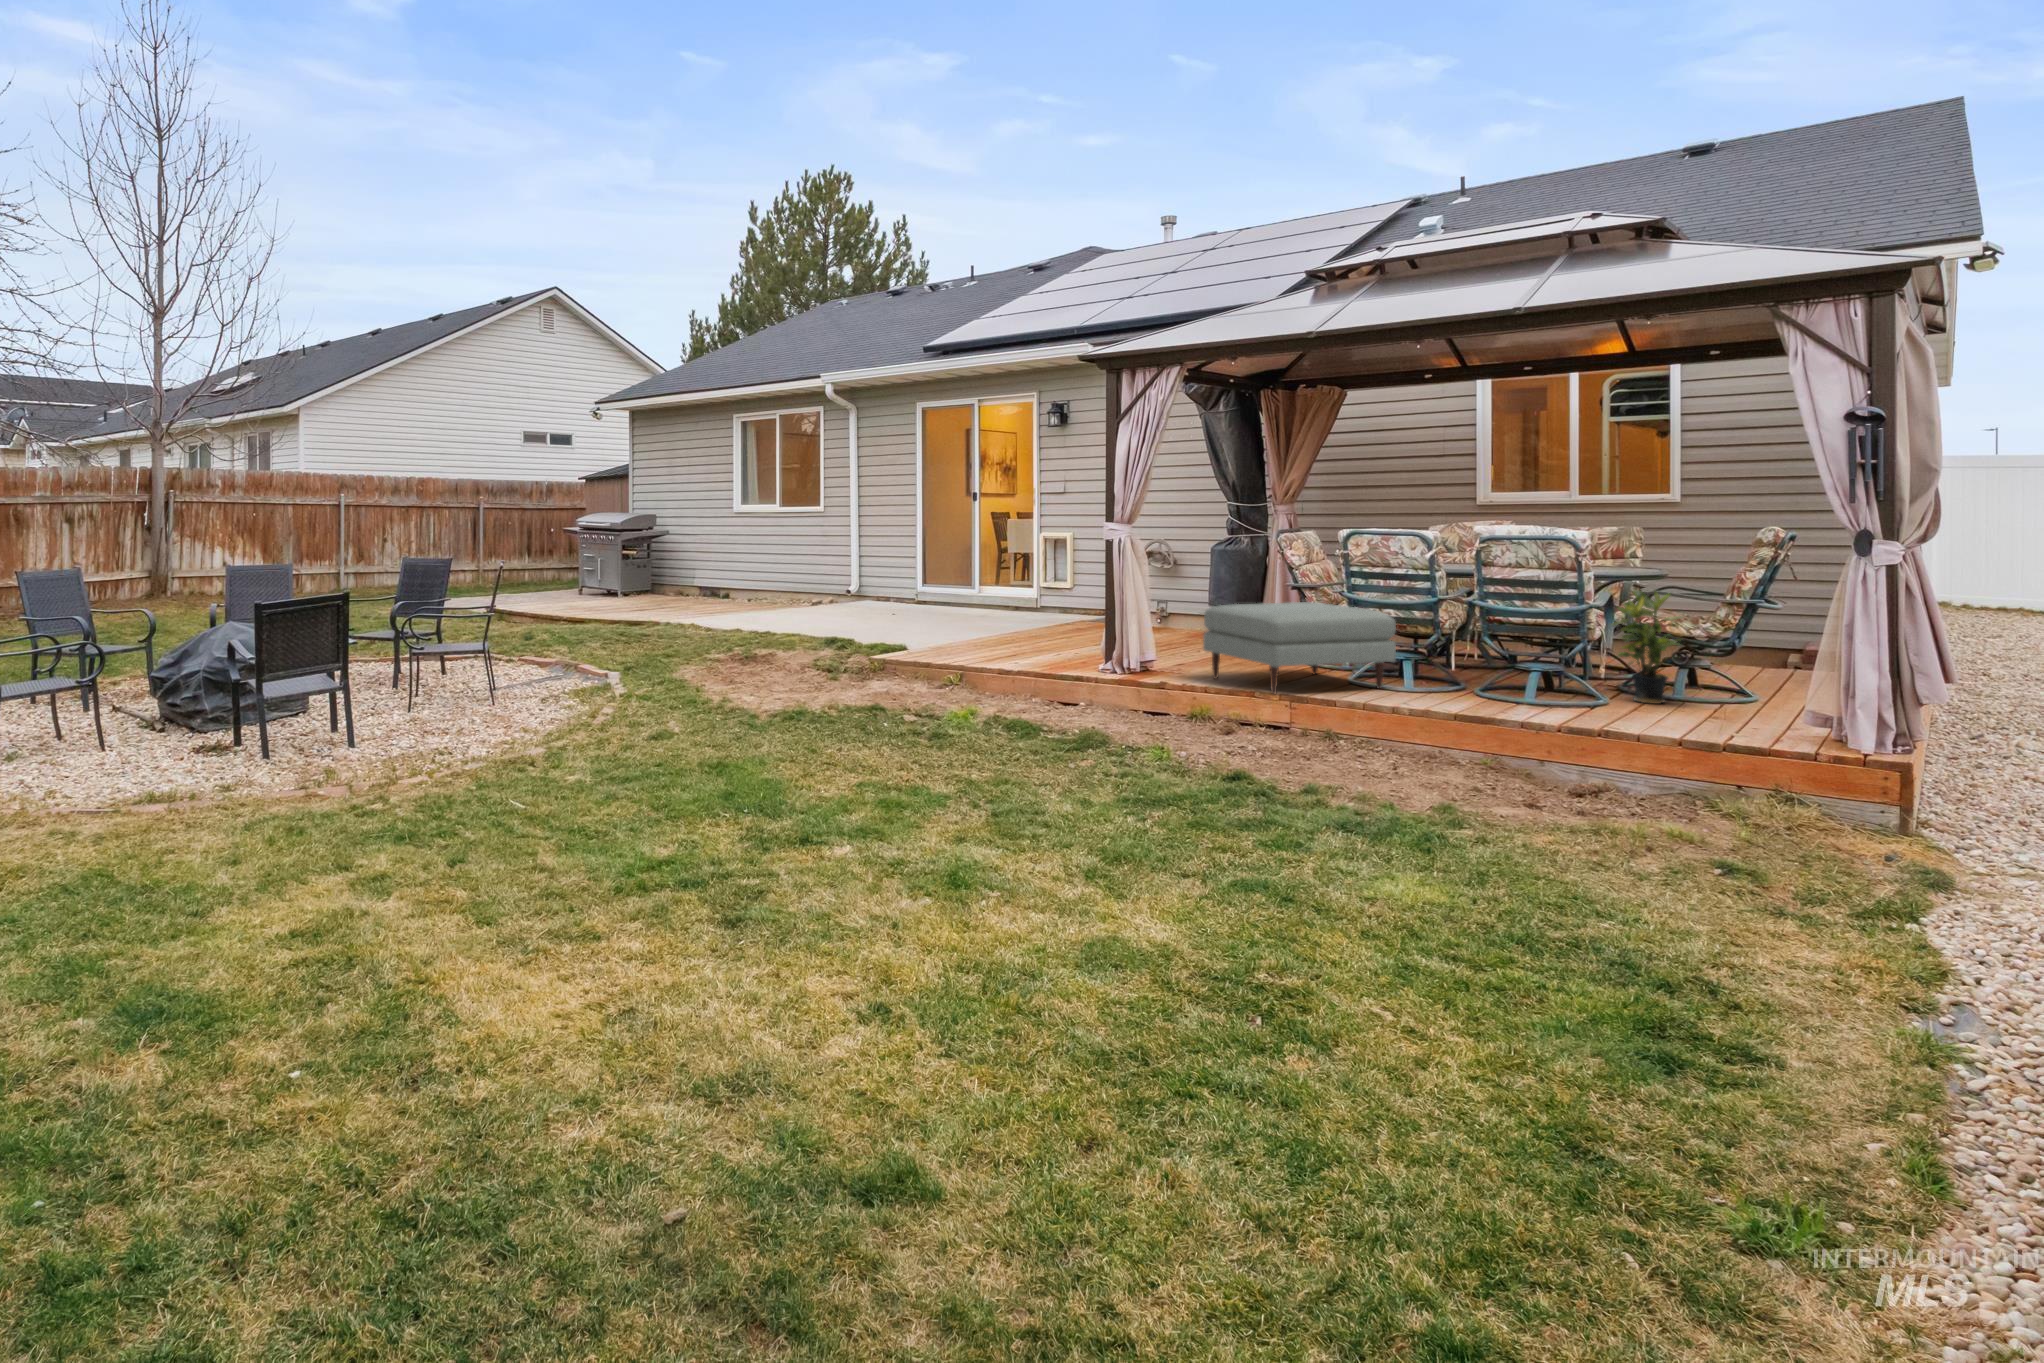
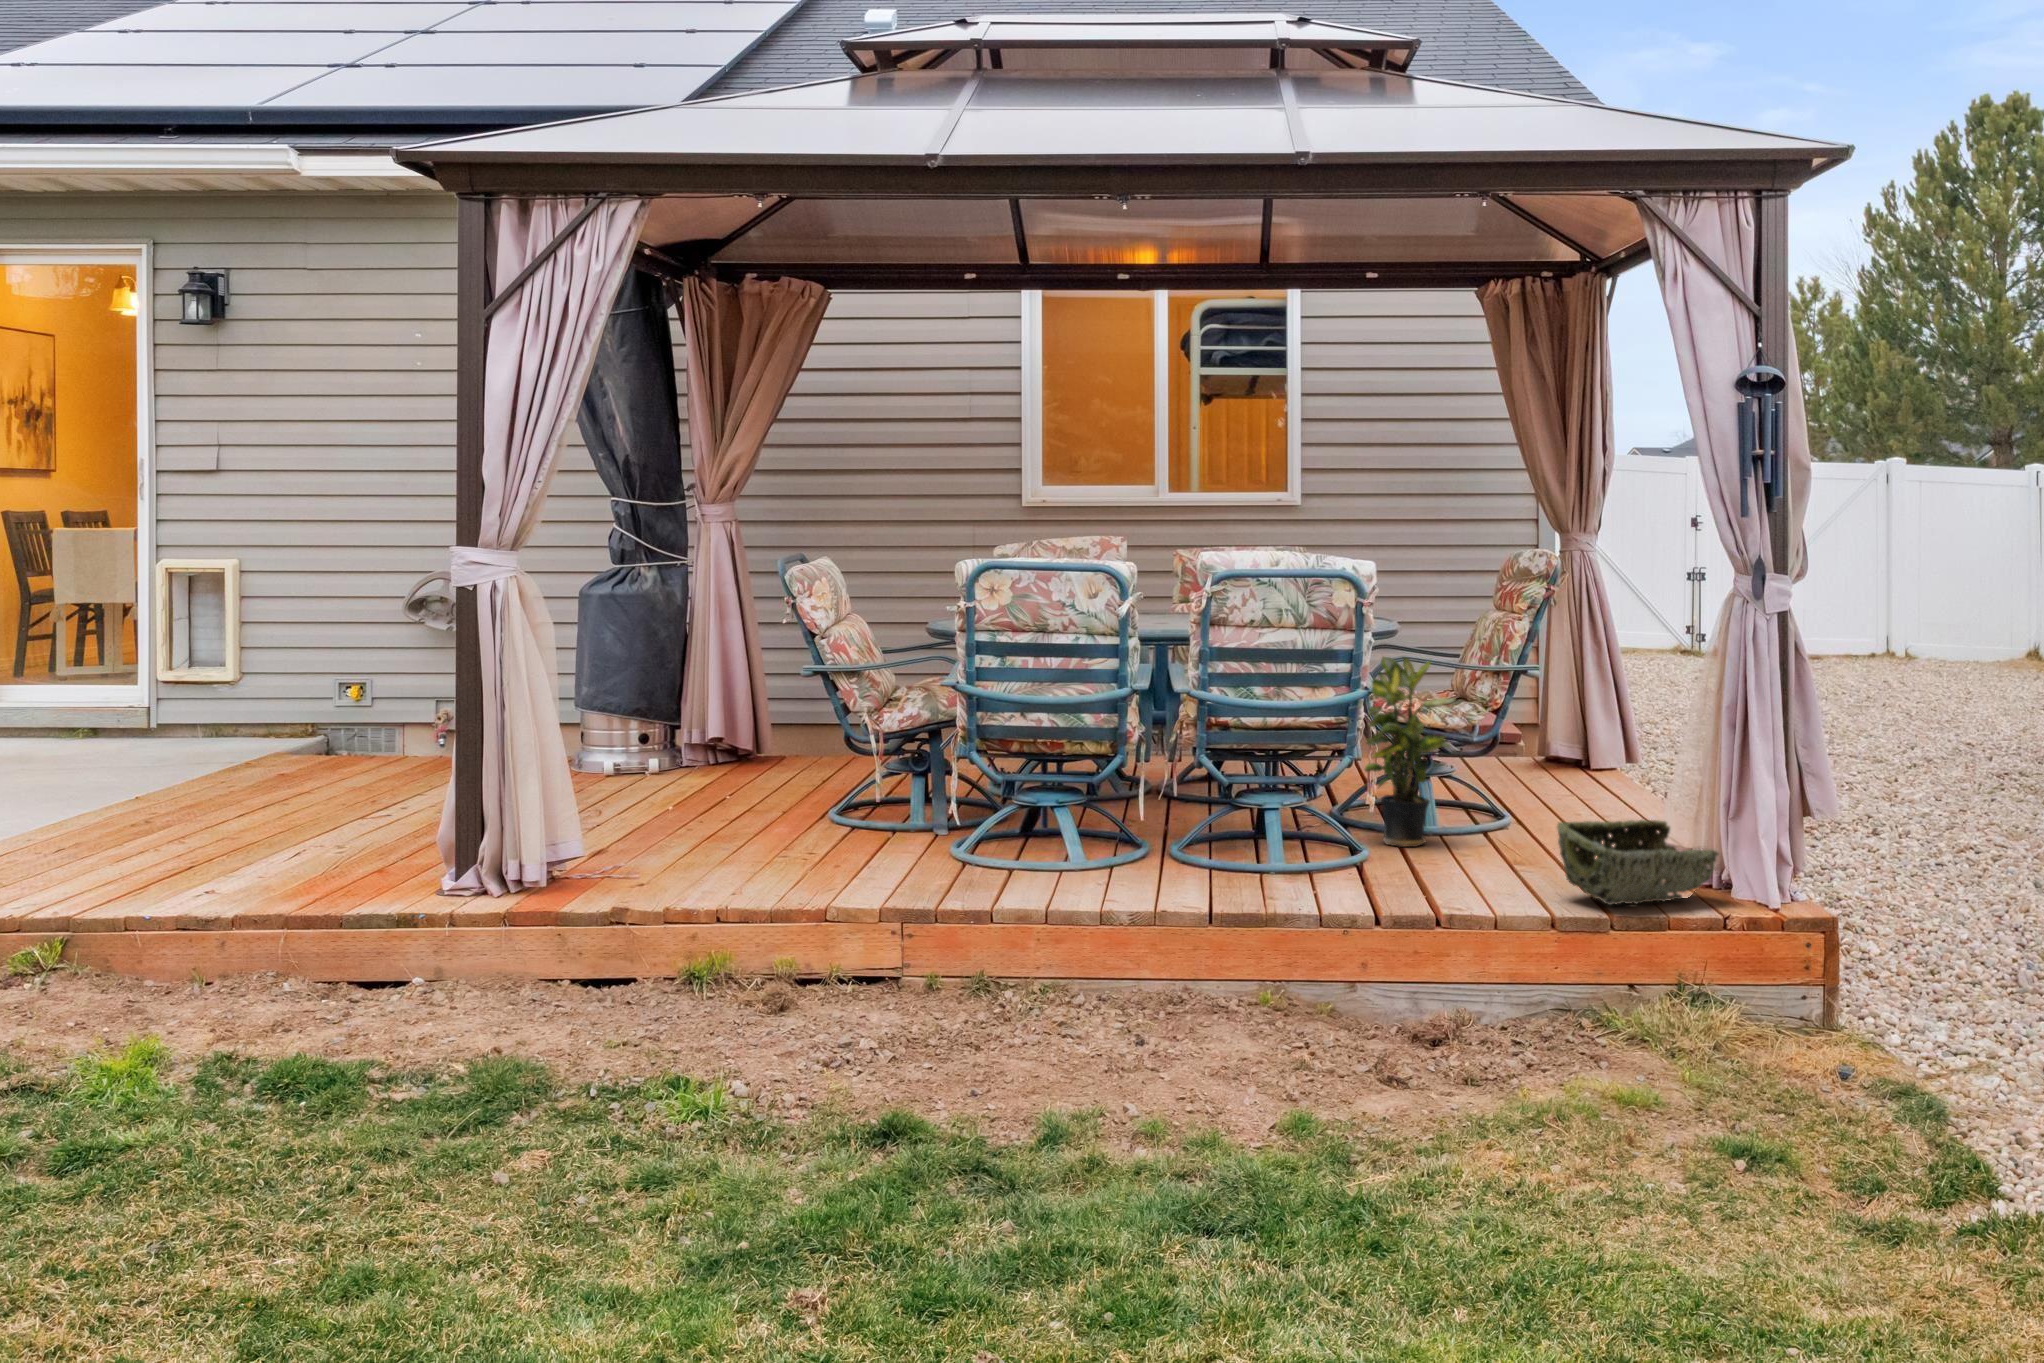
ottoman: present [1203,602,1396,694] -> none [685,704,1045,909]
woven basket: none [1706,688,1841,744] -> present [1557,820,1719,905]

